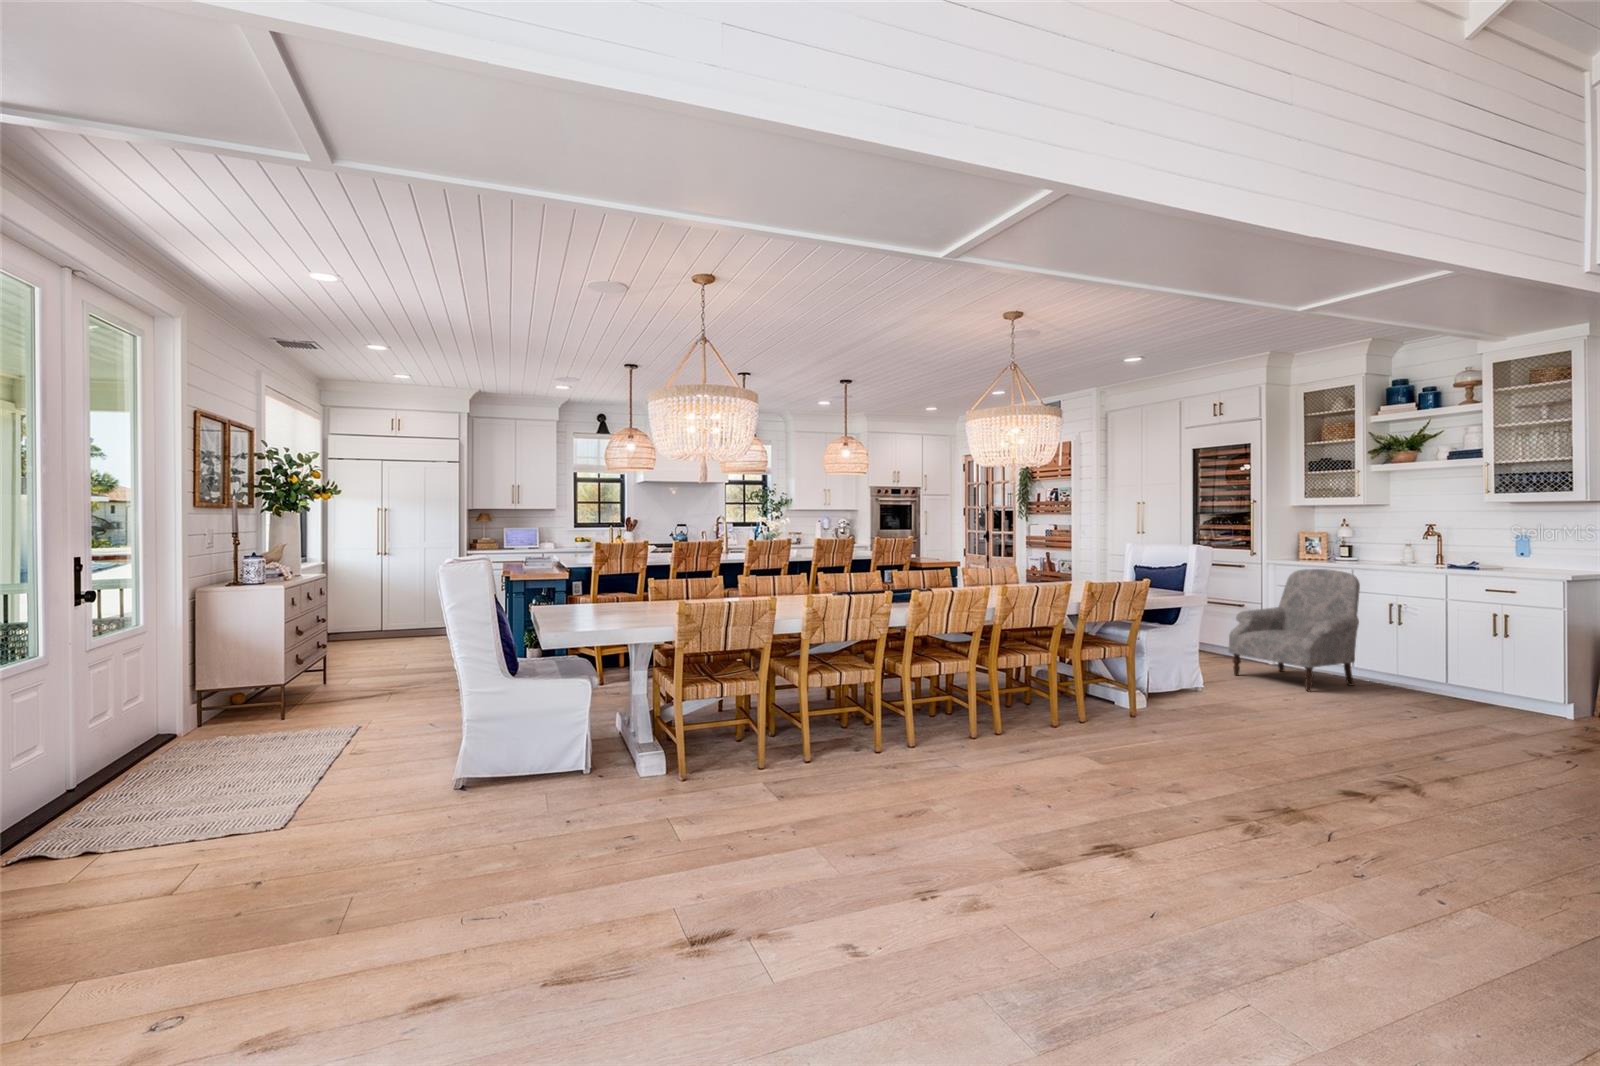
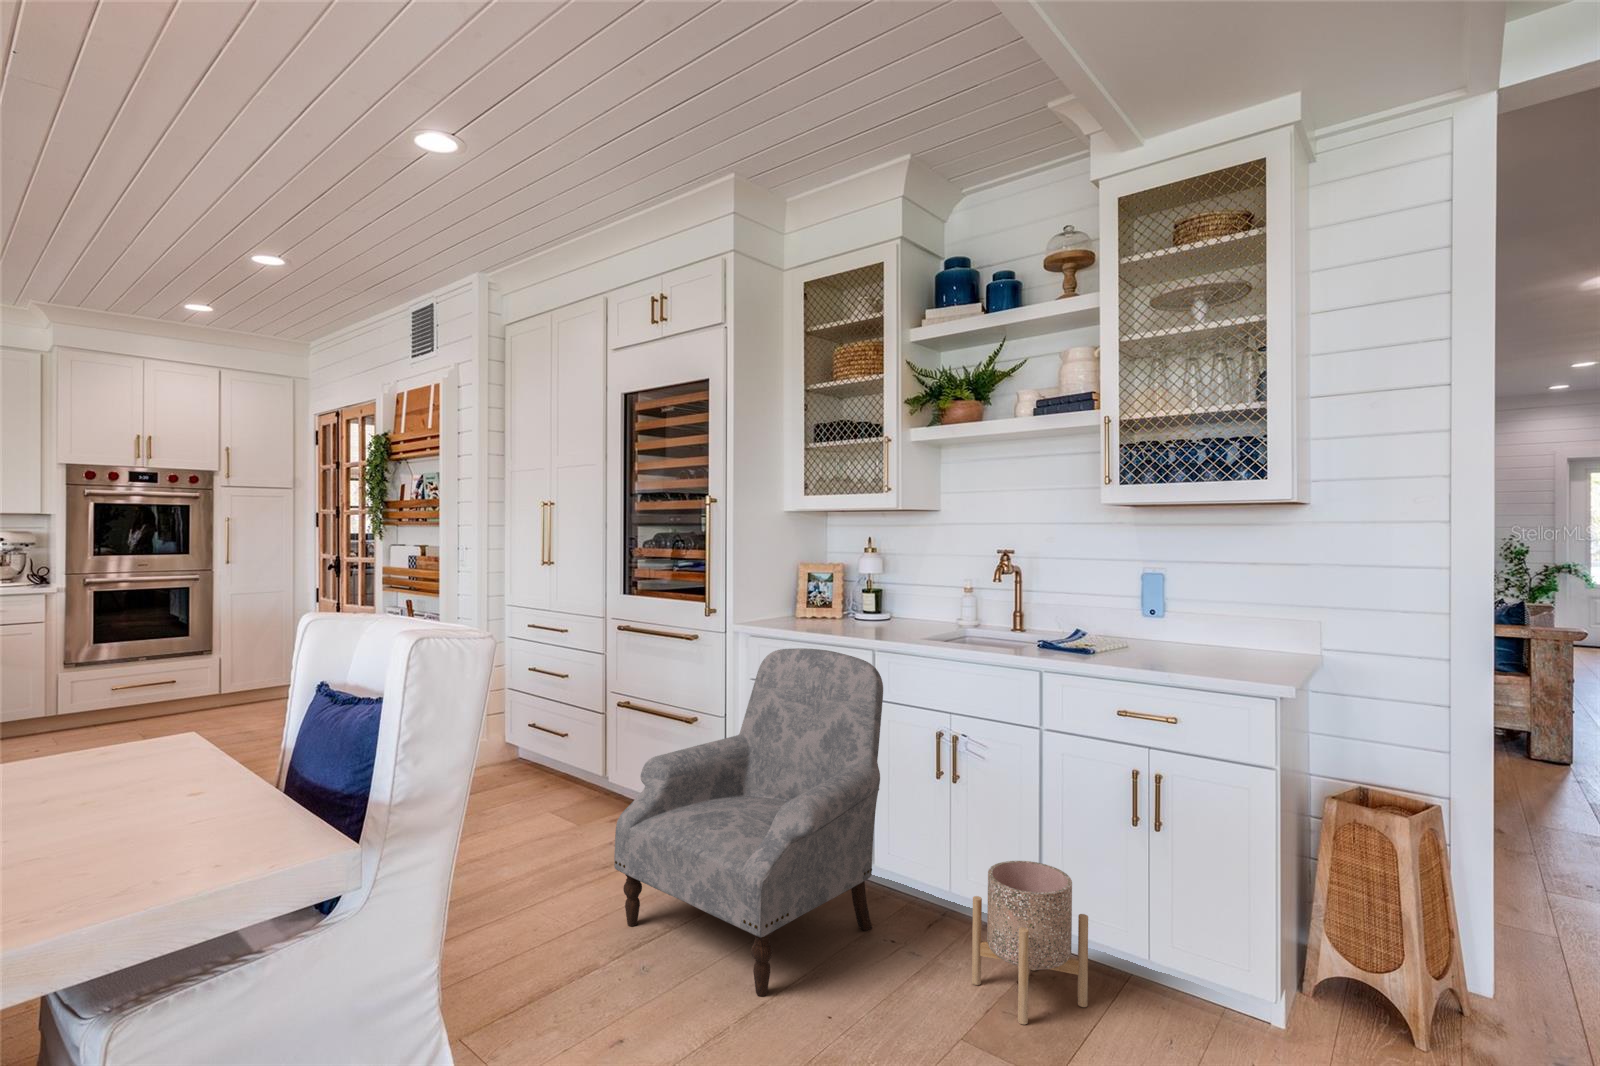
planter: none [1408,652,1467,706] -> present [972,861,1088,1024]

